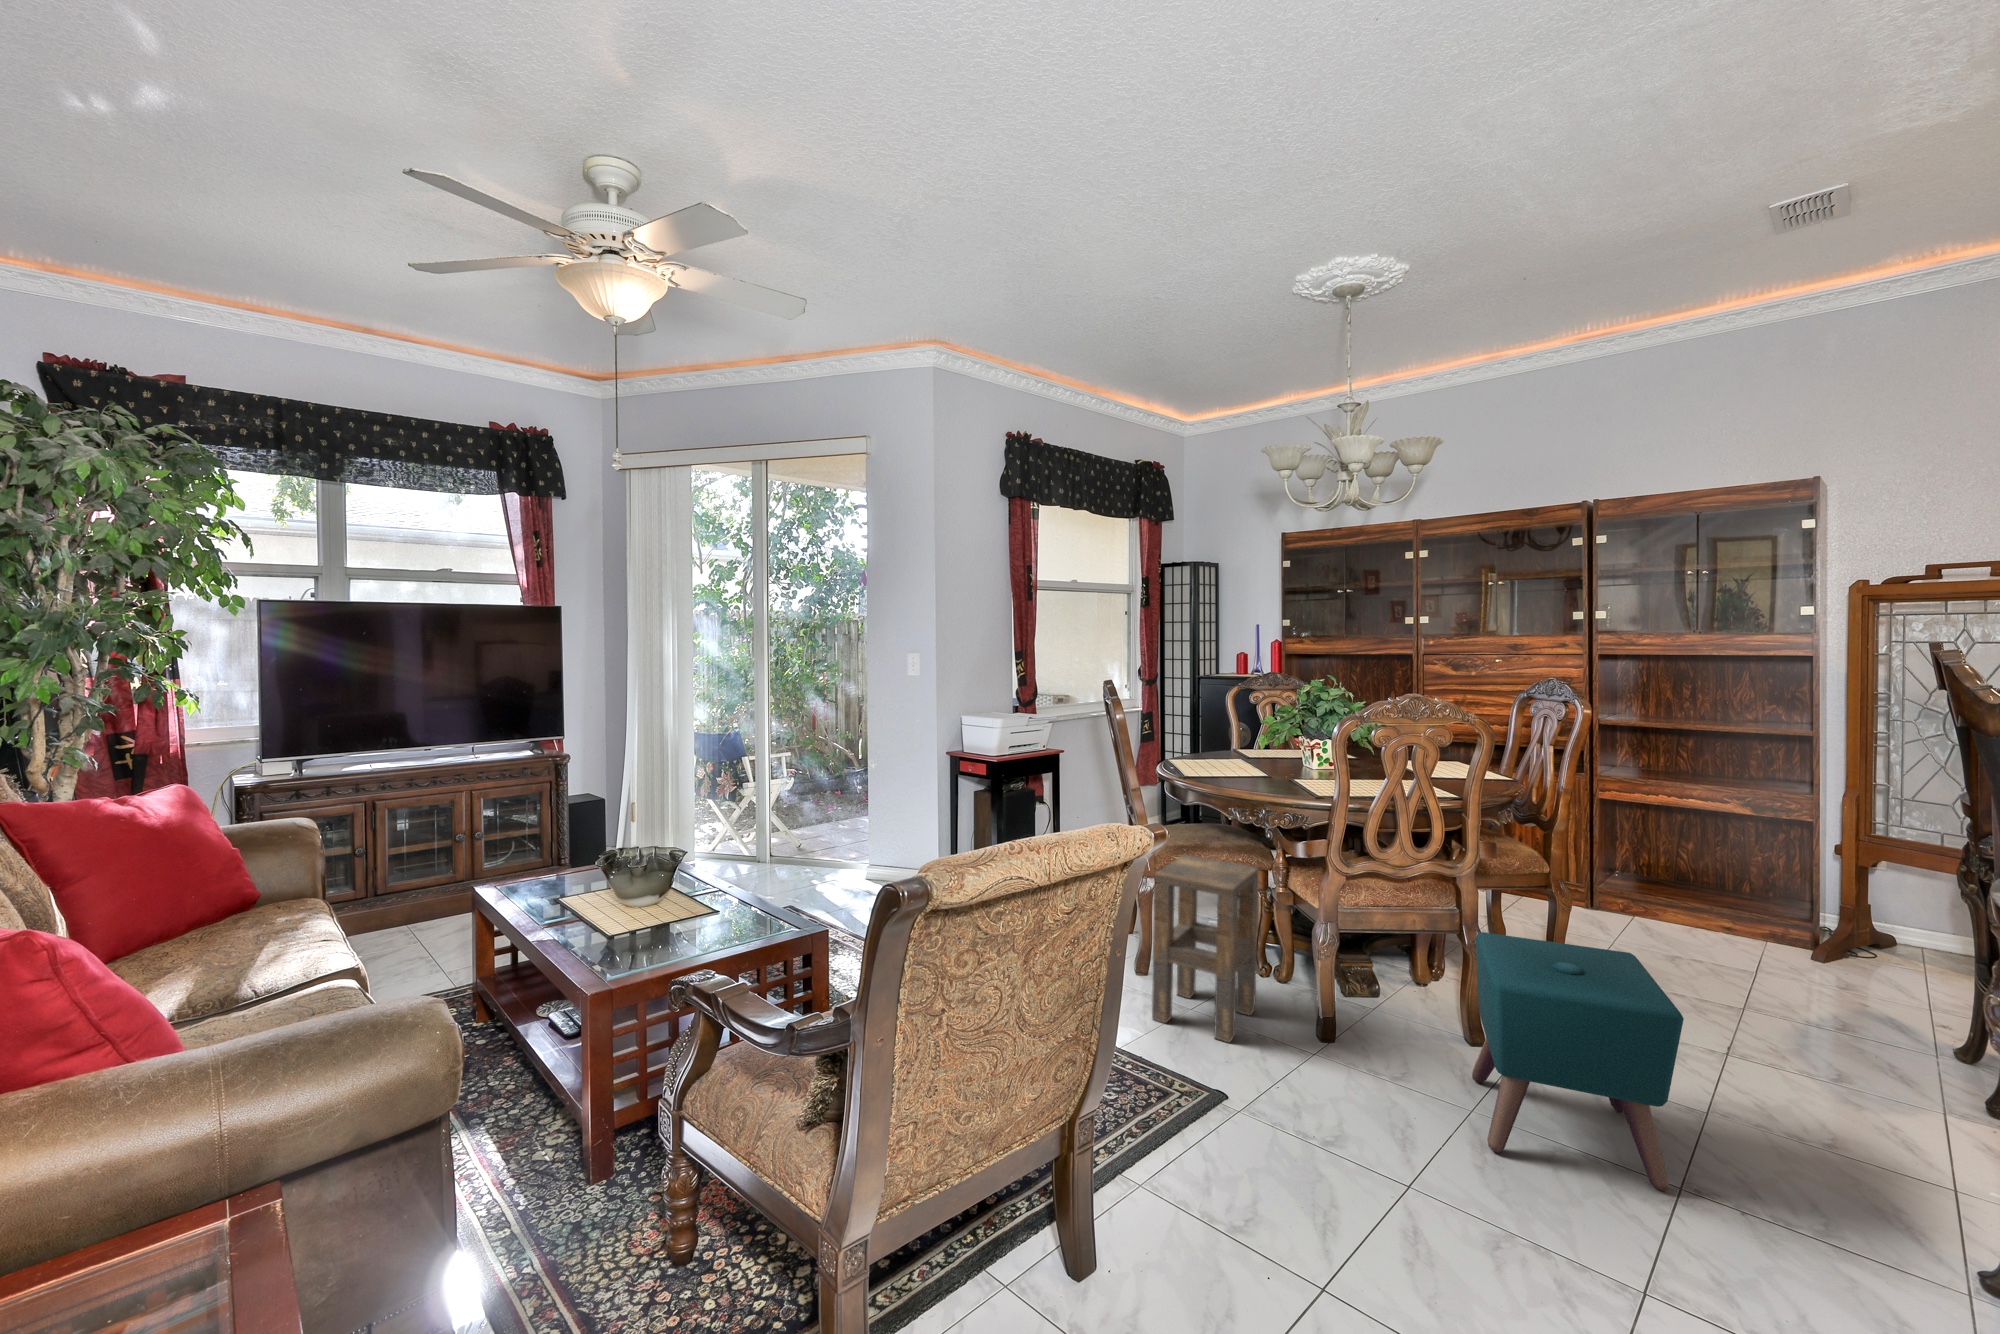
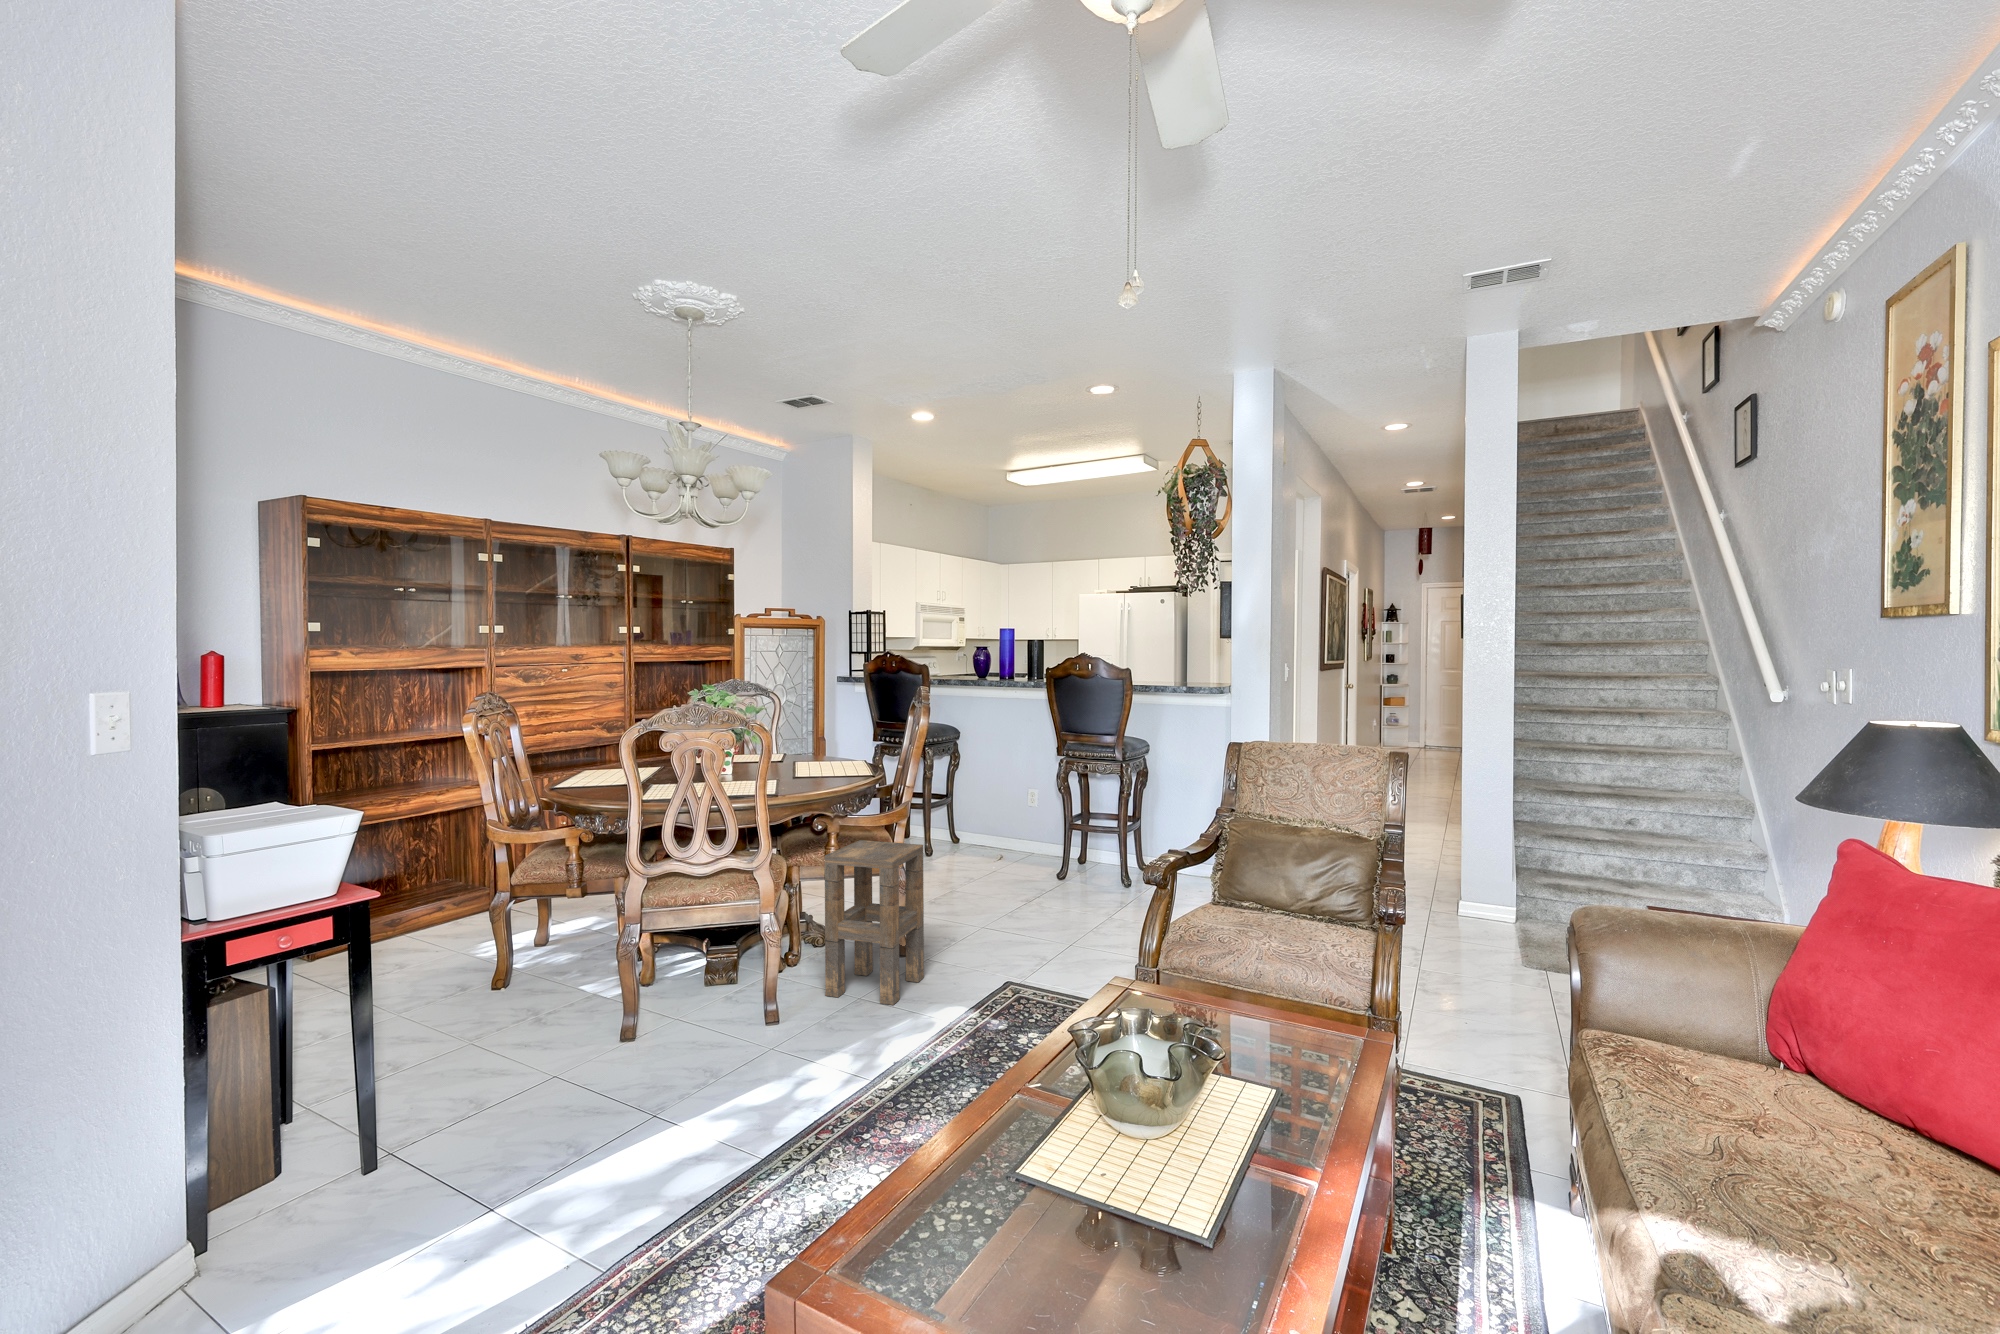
ottoman: present [1472,932,1684,1191] -> none [935,809,1028,923]

